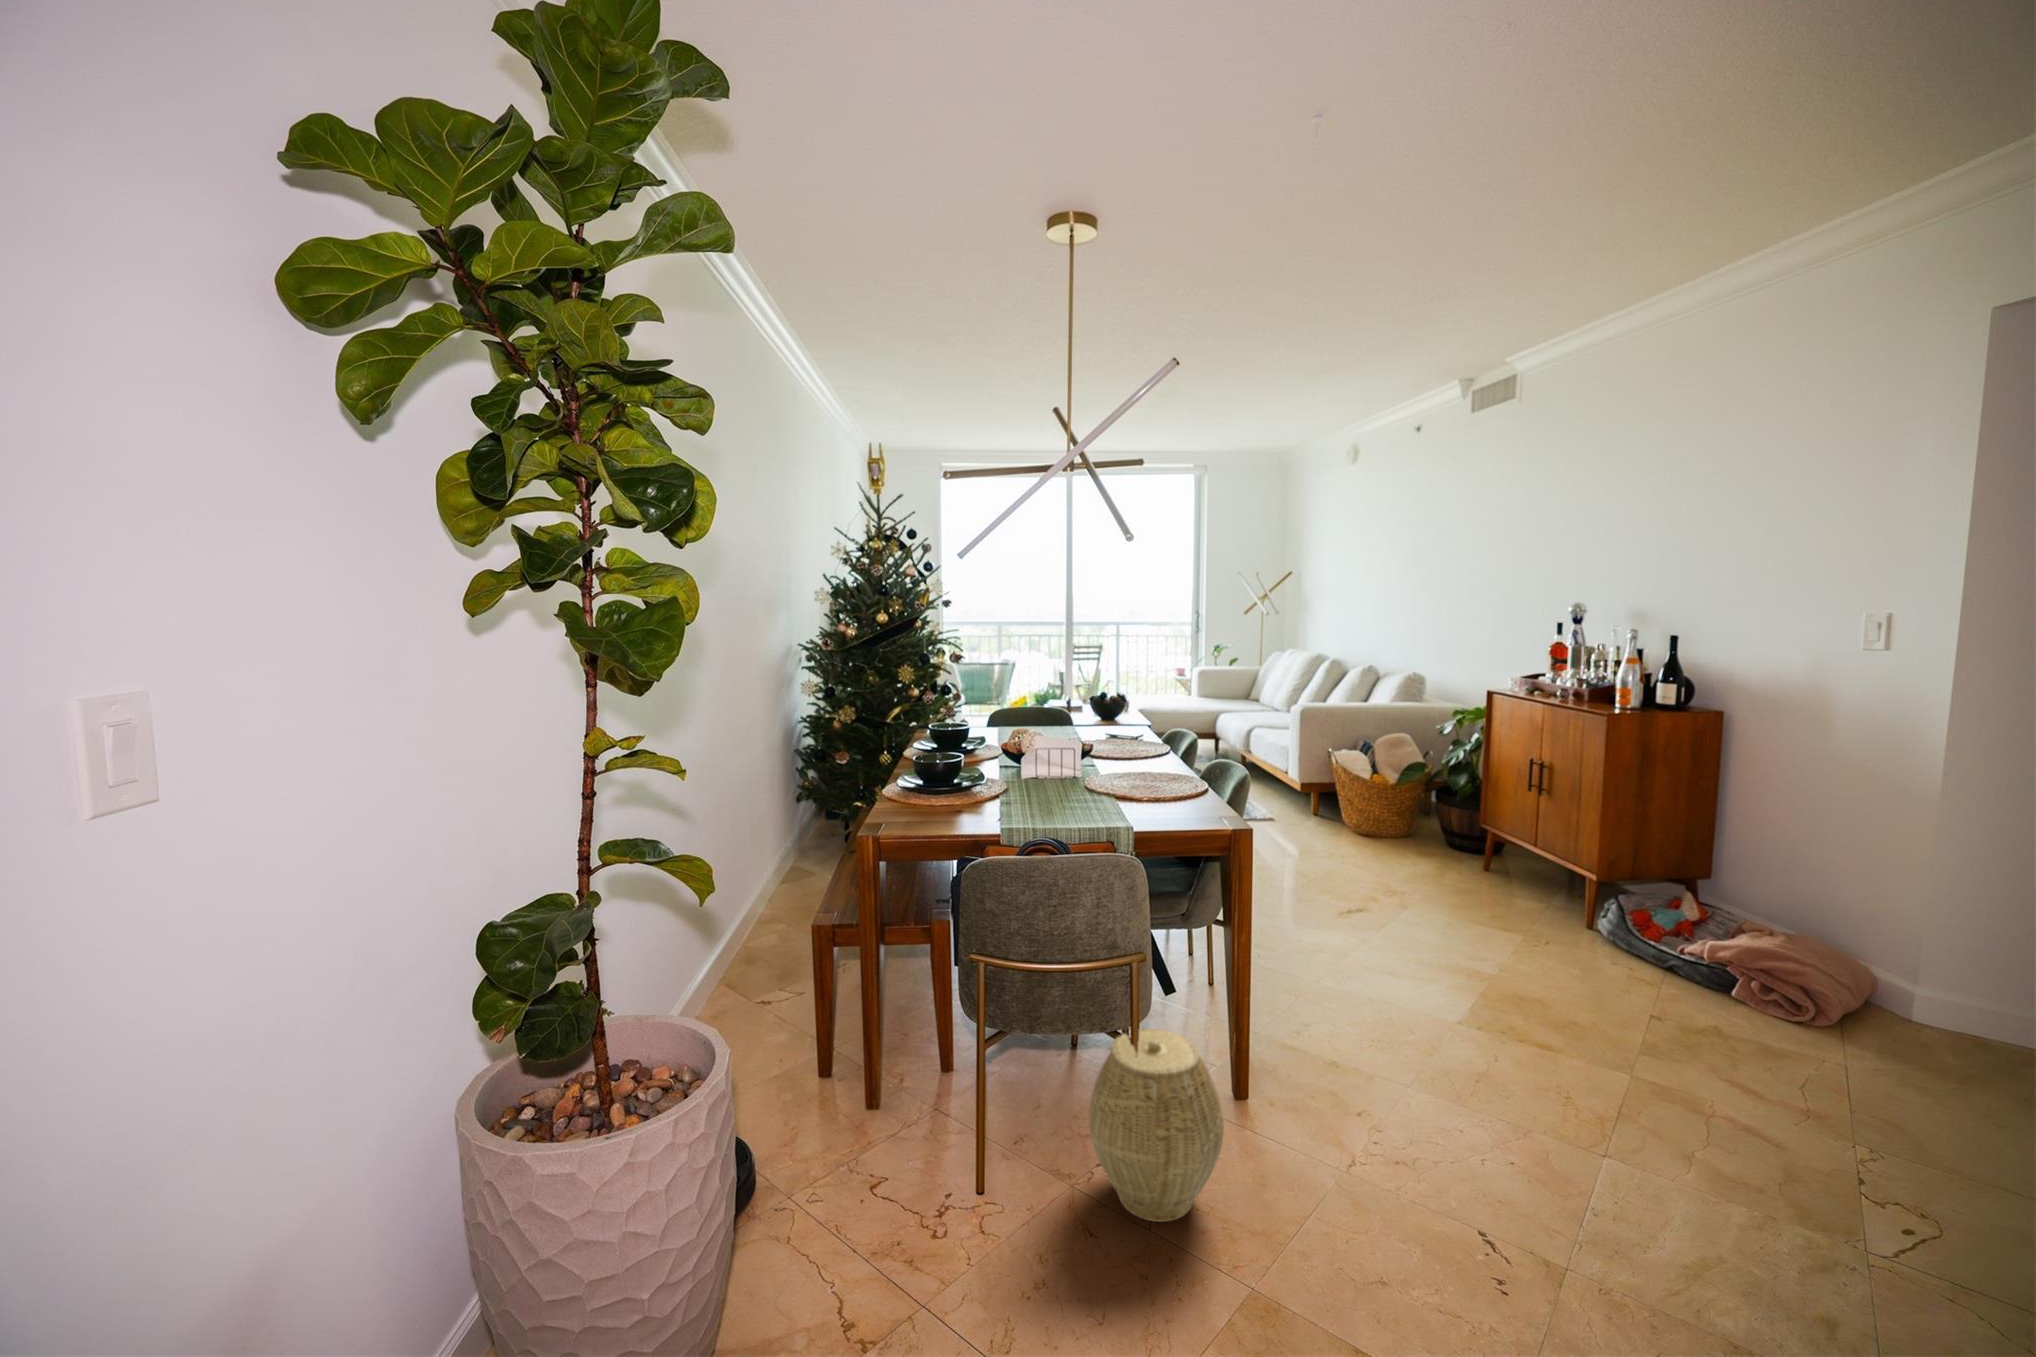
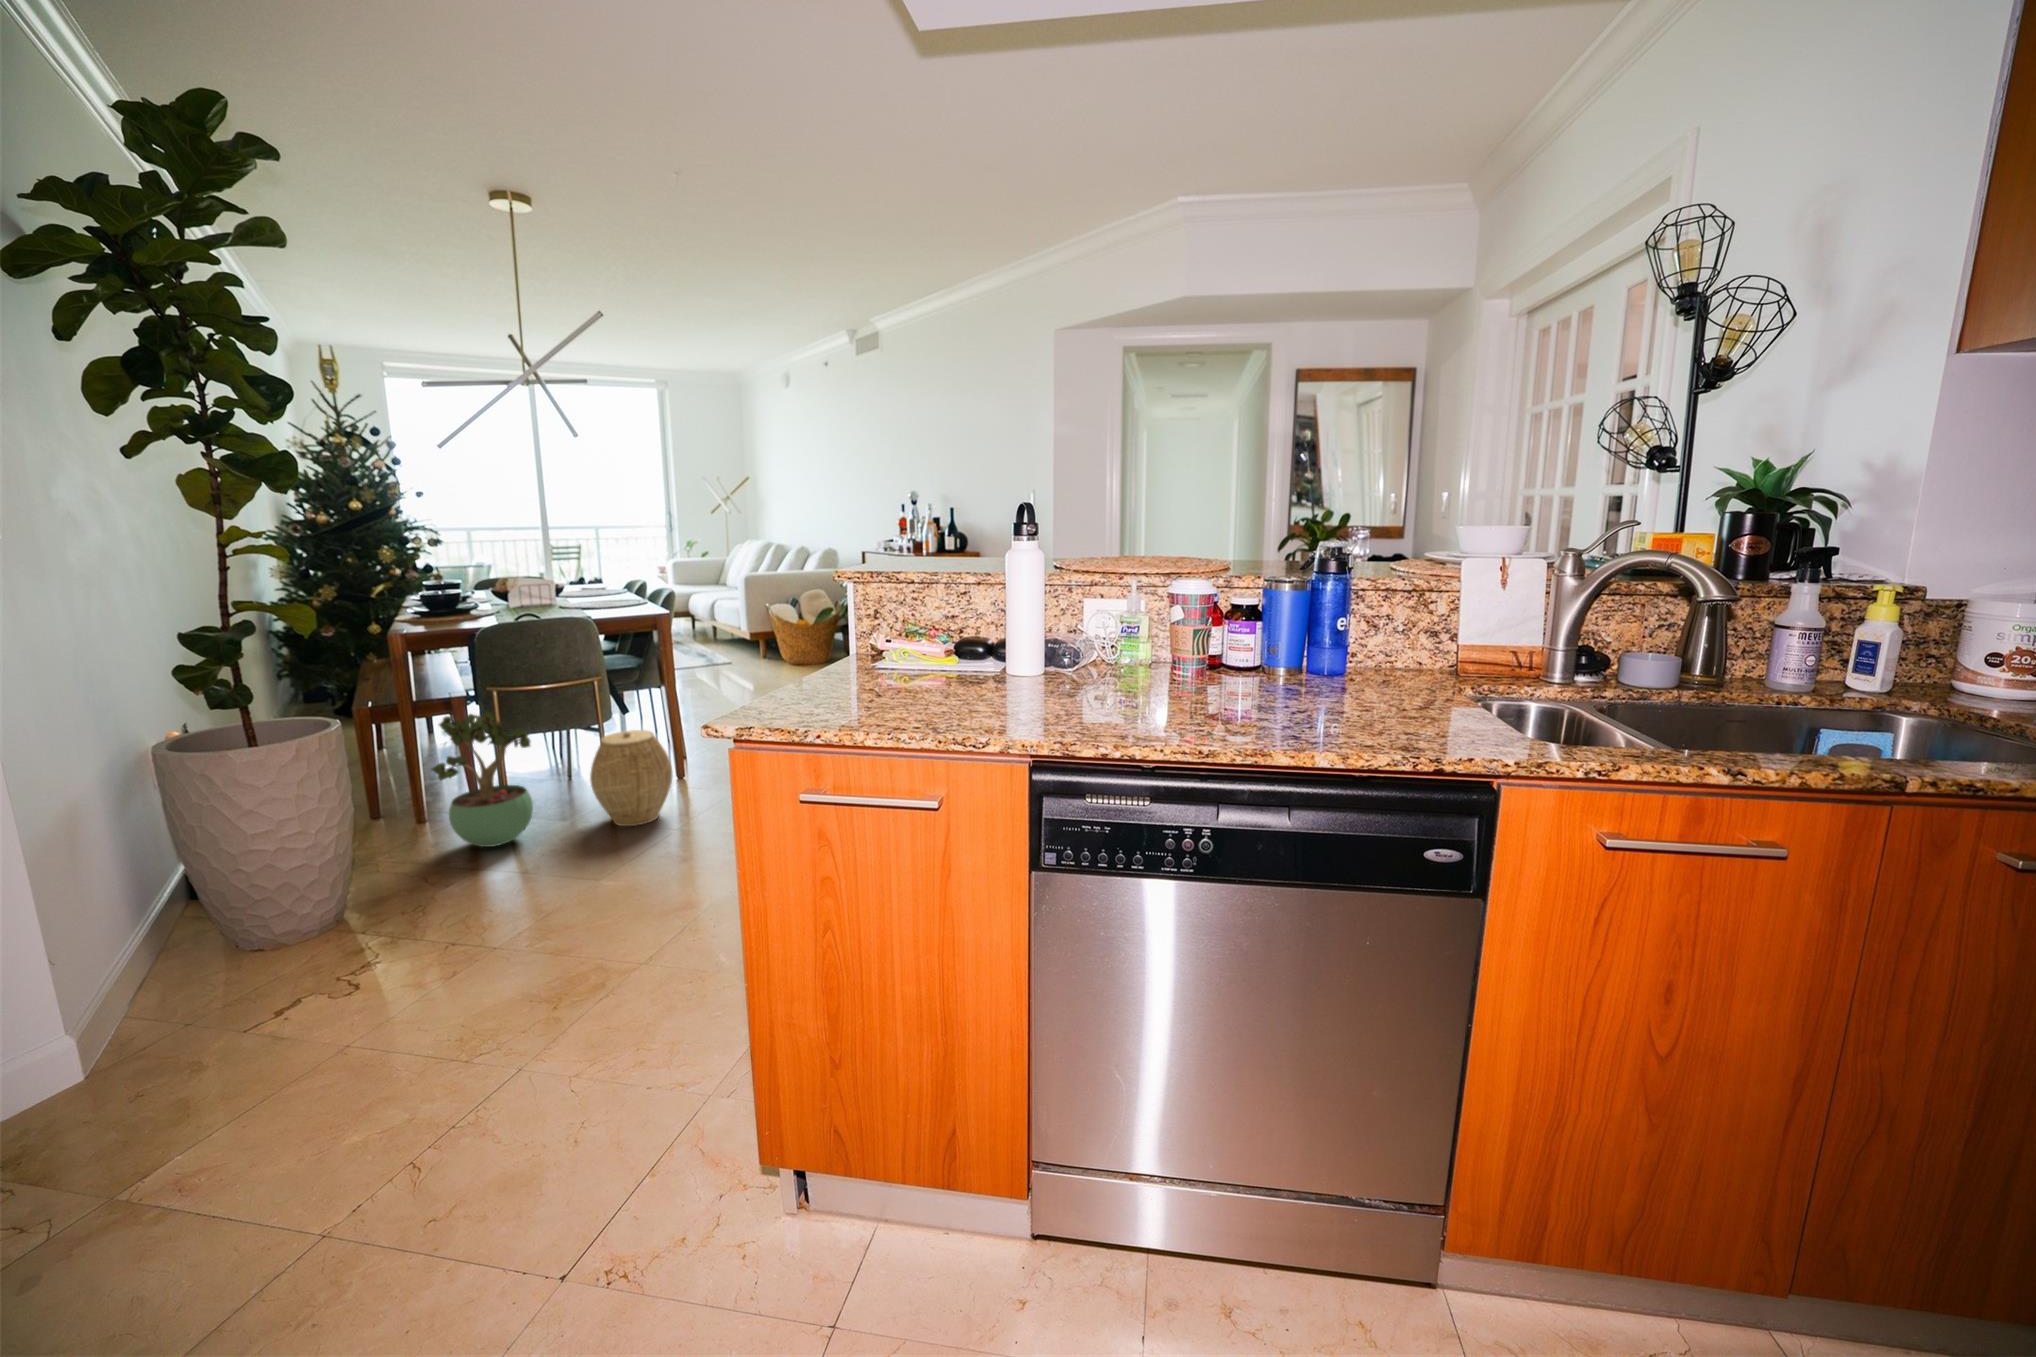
potted plant: none [870,980,1008,1208] -> present [432,711,533,847]

